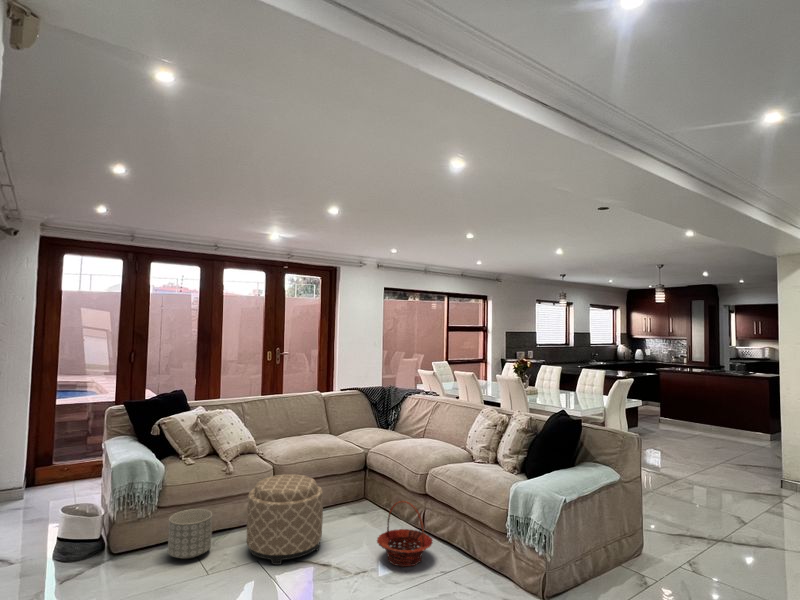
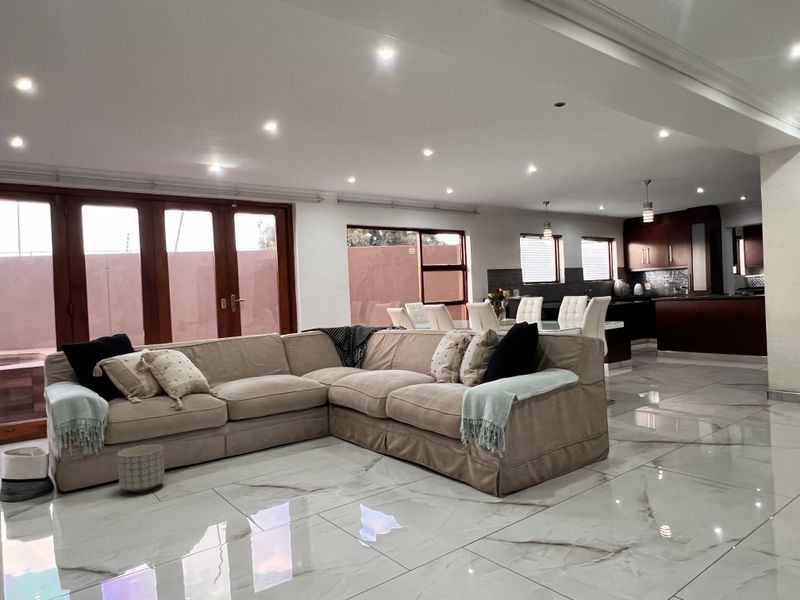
ottoman: present [247,474,323,565] -> none [199,405,279,490]
basket: present [377,501,433,567] -> none [334,419,392,482]

